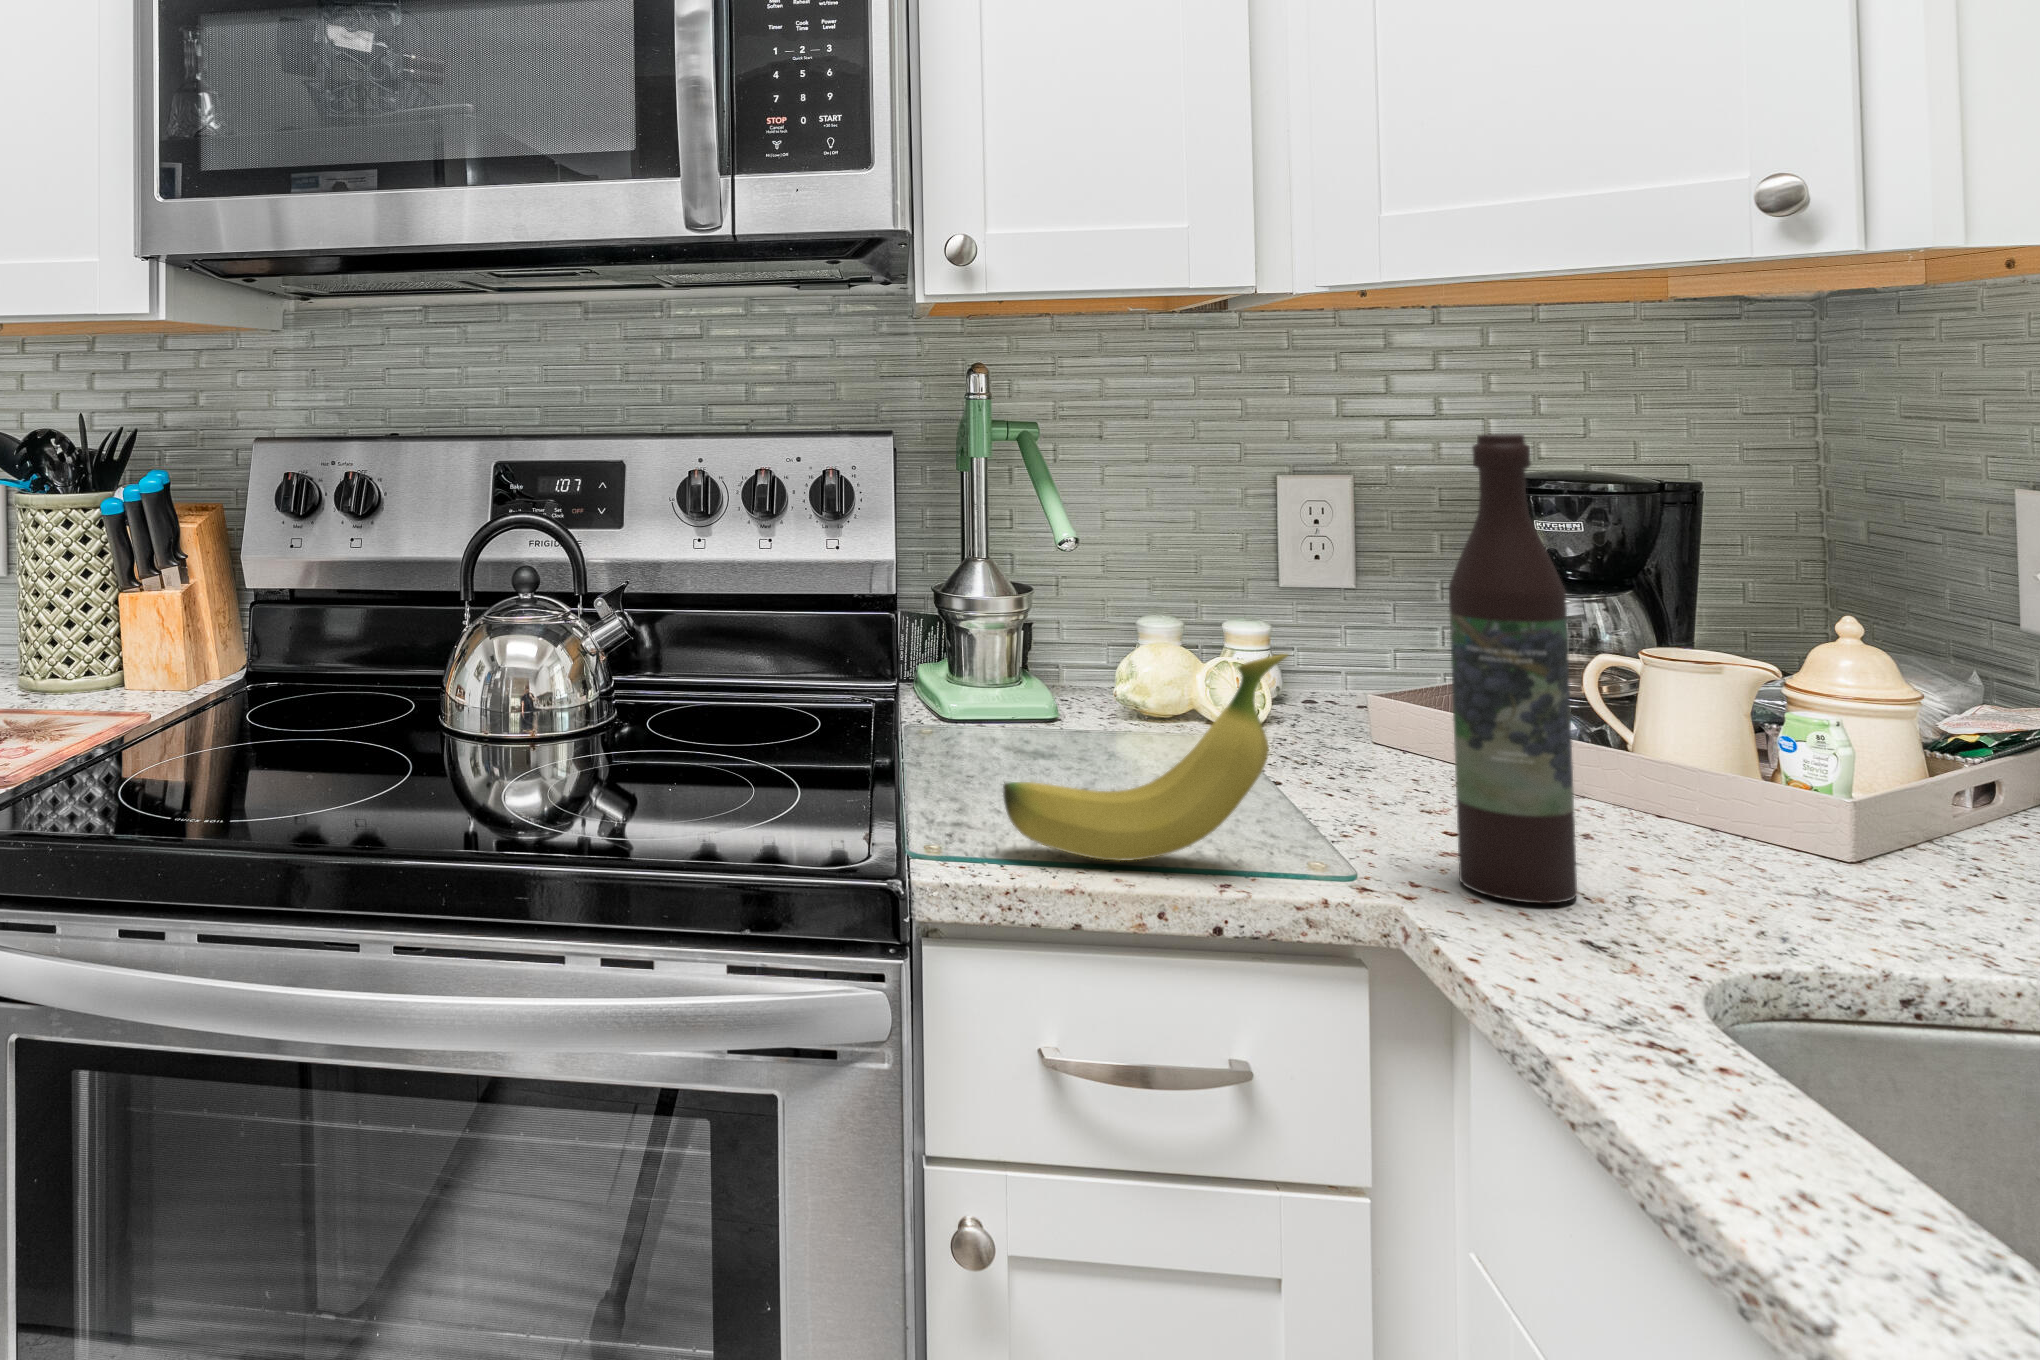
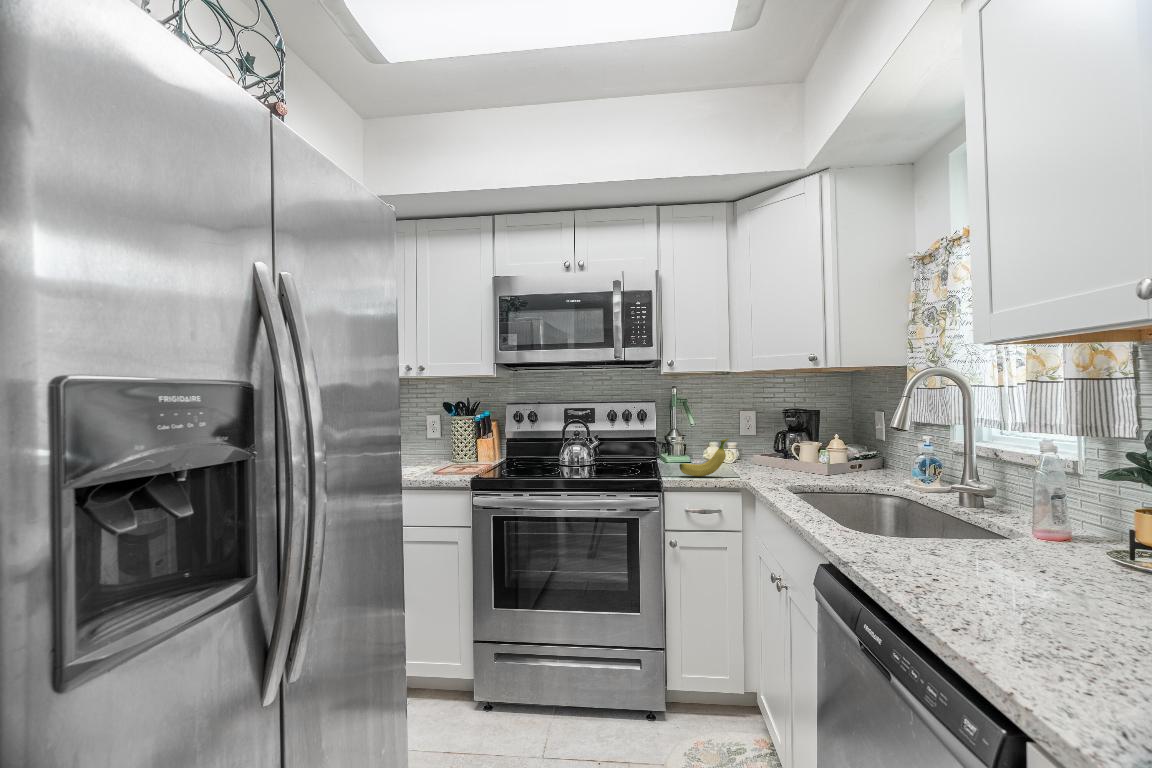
wine bottle: present [1449,434,1577,903] -> none [756,400,776,479]

